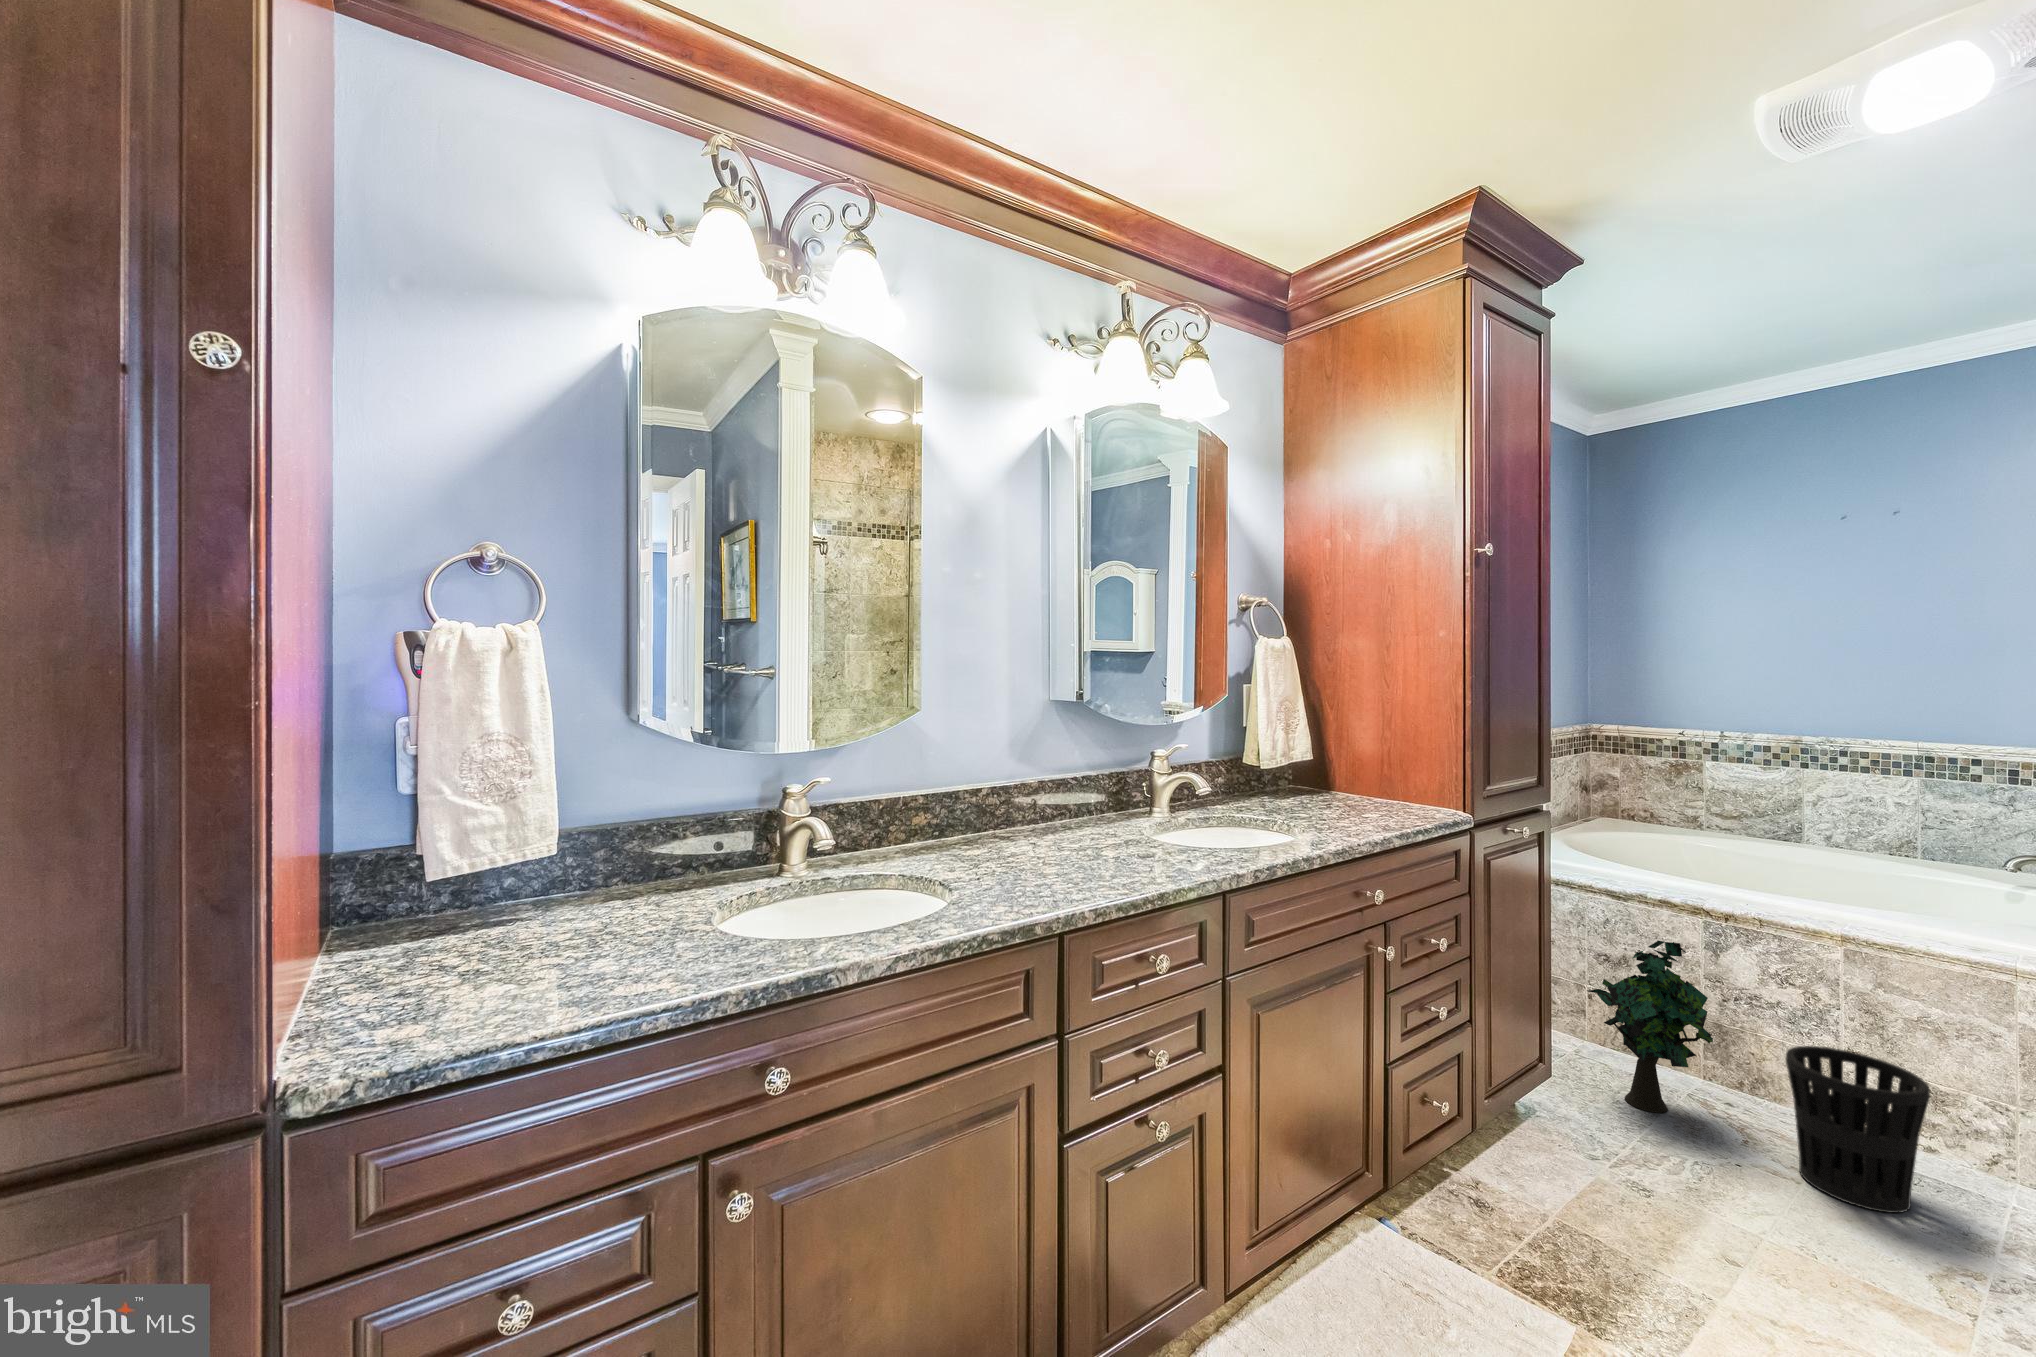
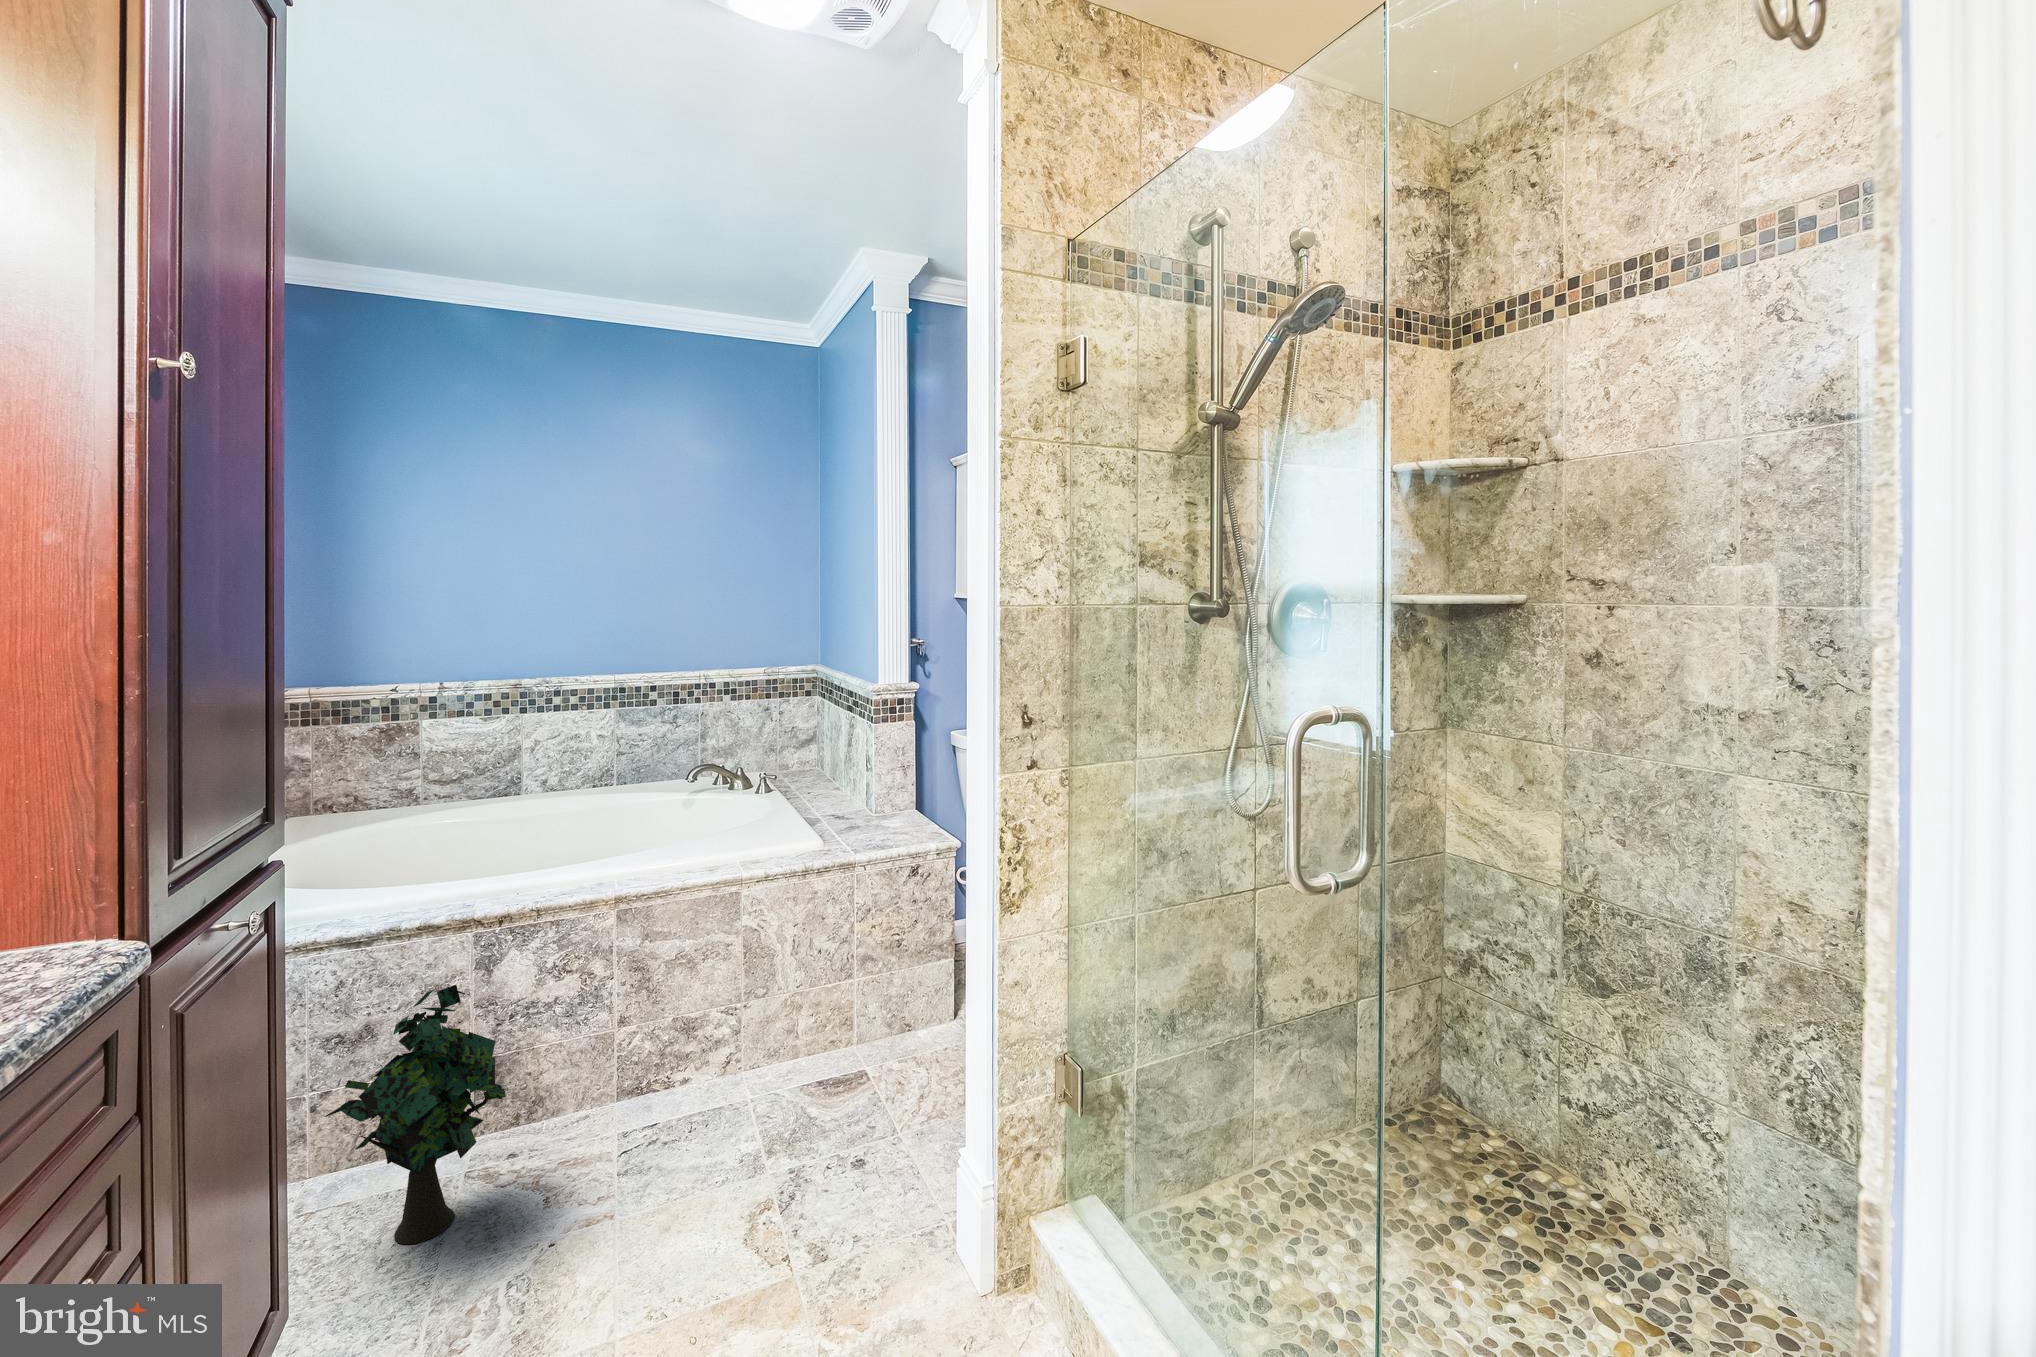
wastebasket: present [1786,1046,1930,1213] -> none [592,1025,715,1211]

